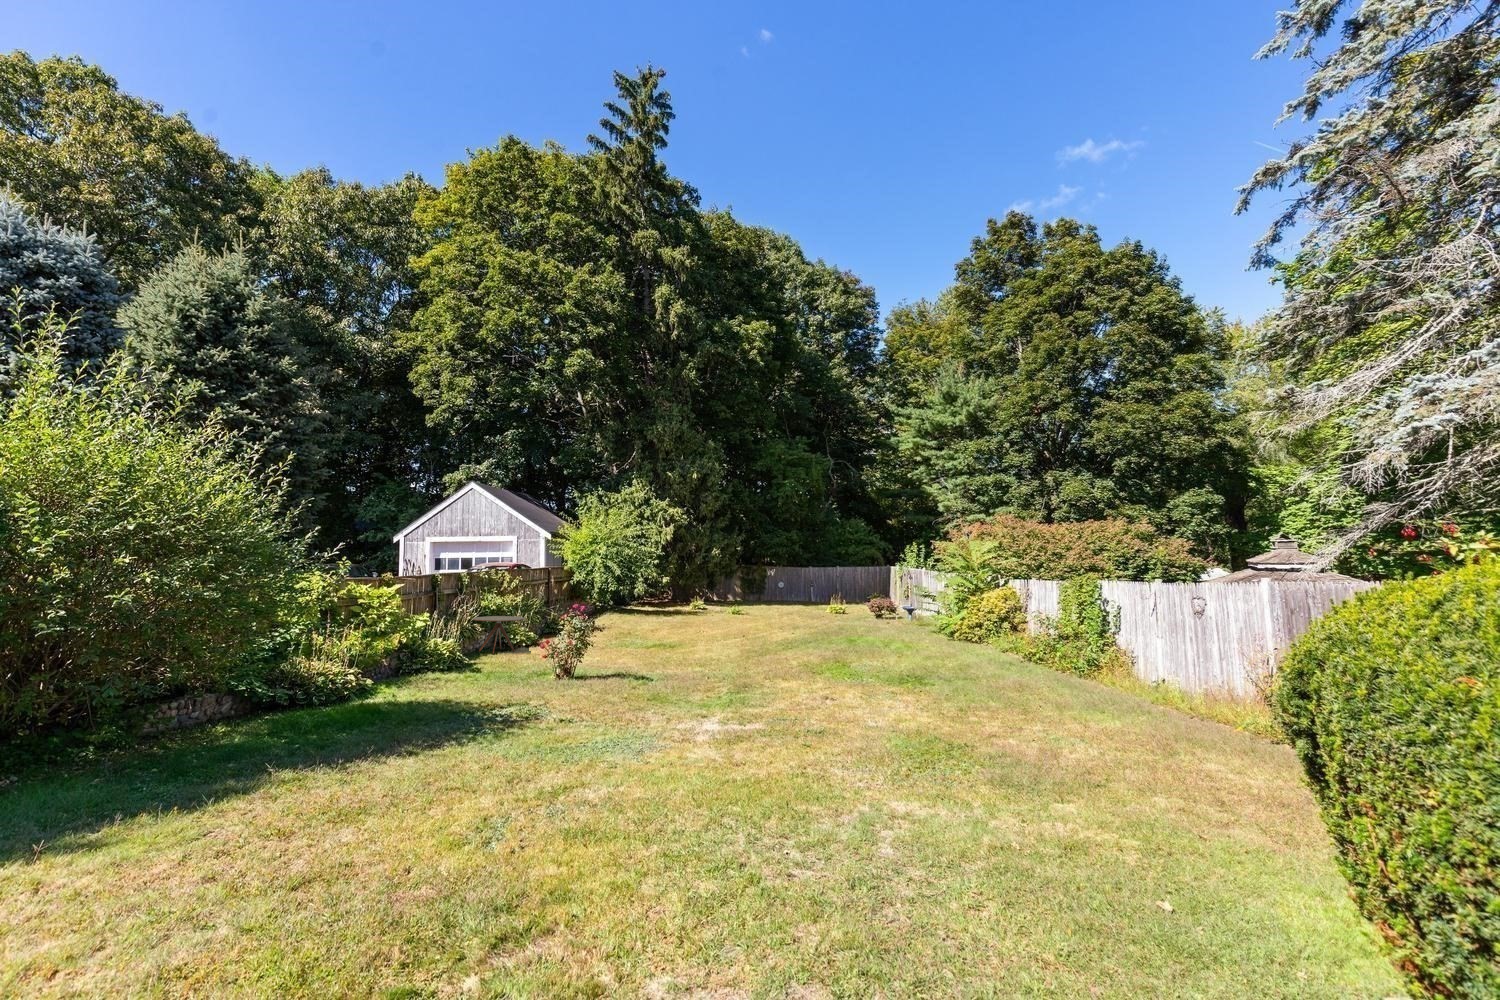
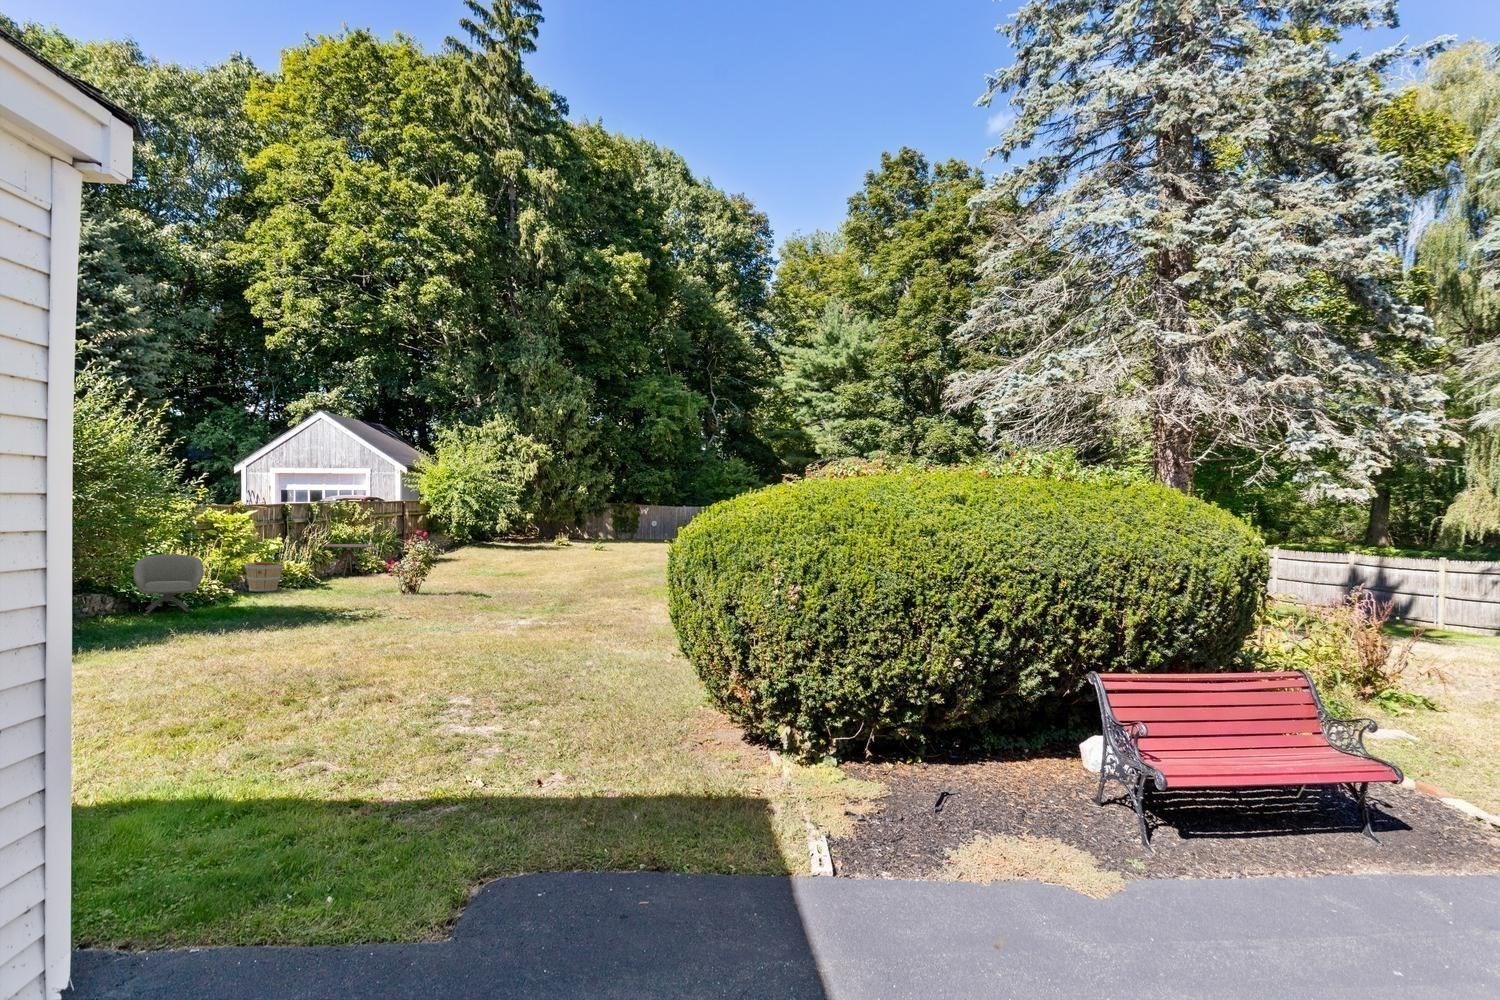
armchair: none [252,642,336,721] -> present [133,554,203,614]
wooden bucket: none [388,642,431,679] -> present [245,562,284,592]

